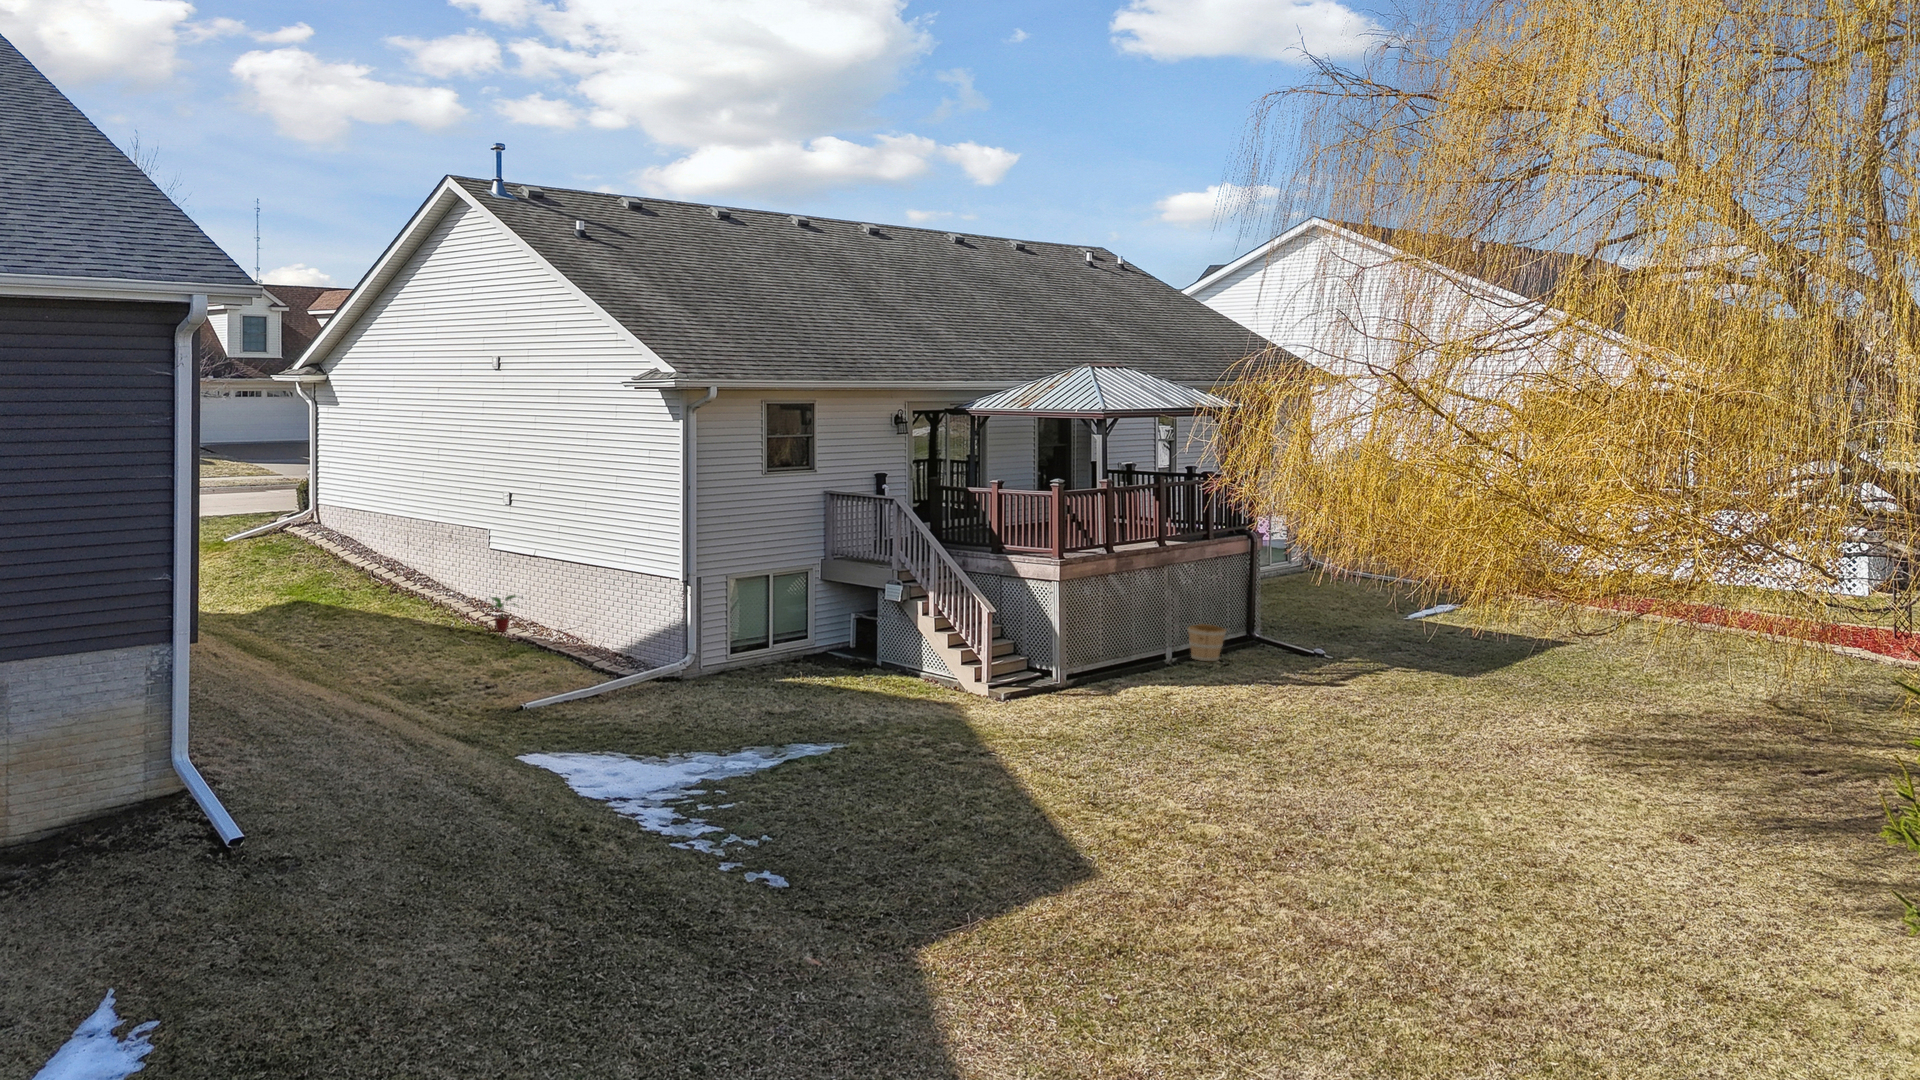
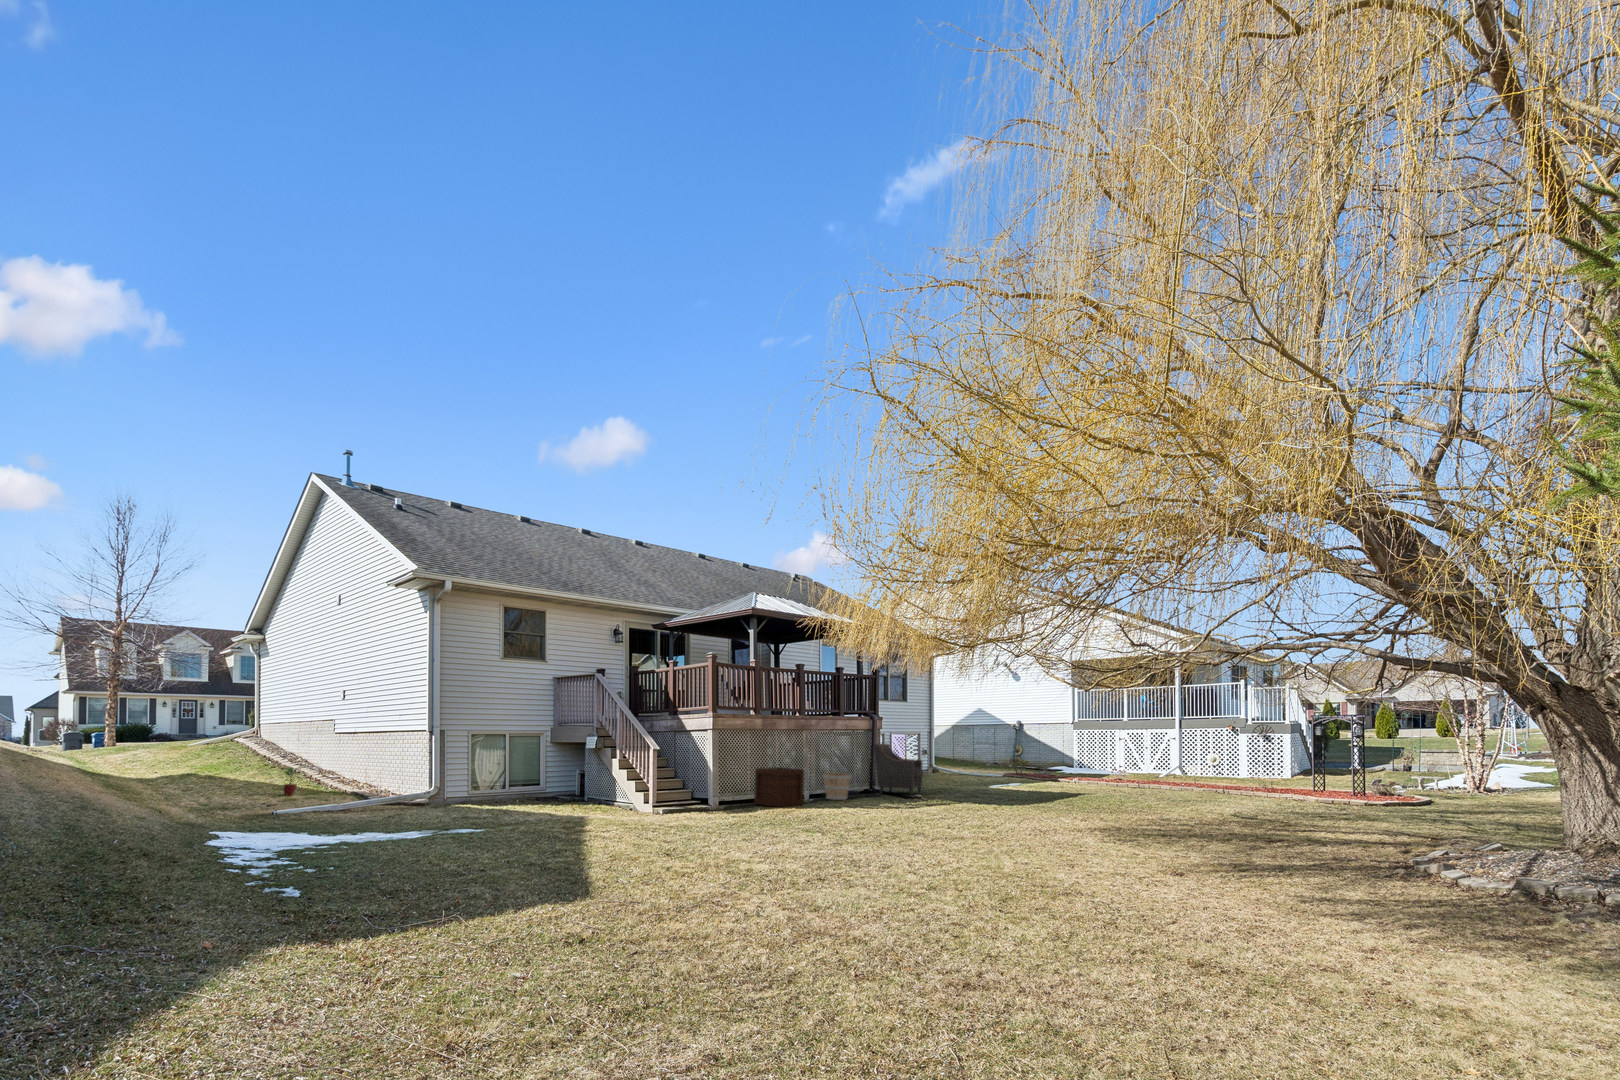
chair: none [1253,578,1317,653] -> present [874,744,923,795]
wooden crate: none [1105,623,1172,678] -> present [754,767,804,807]

